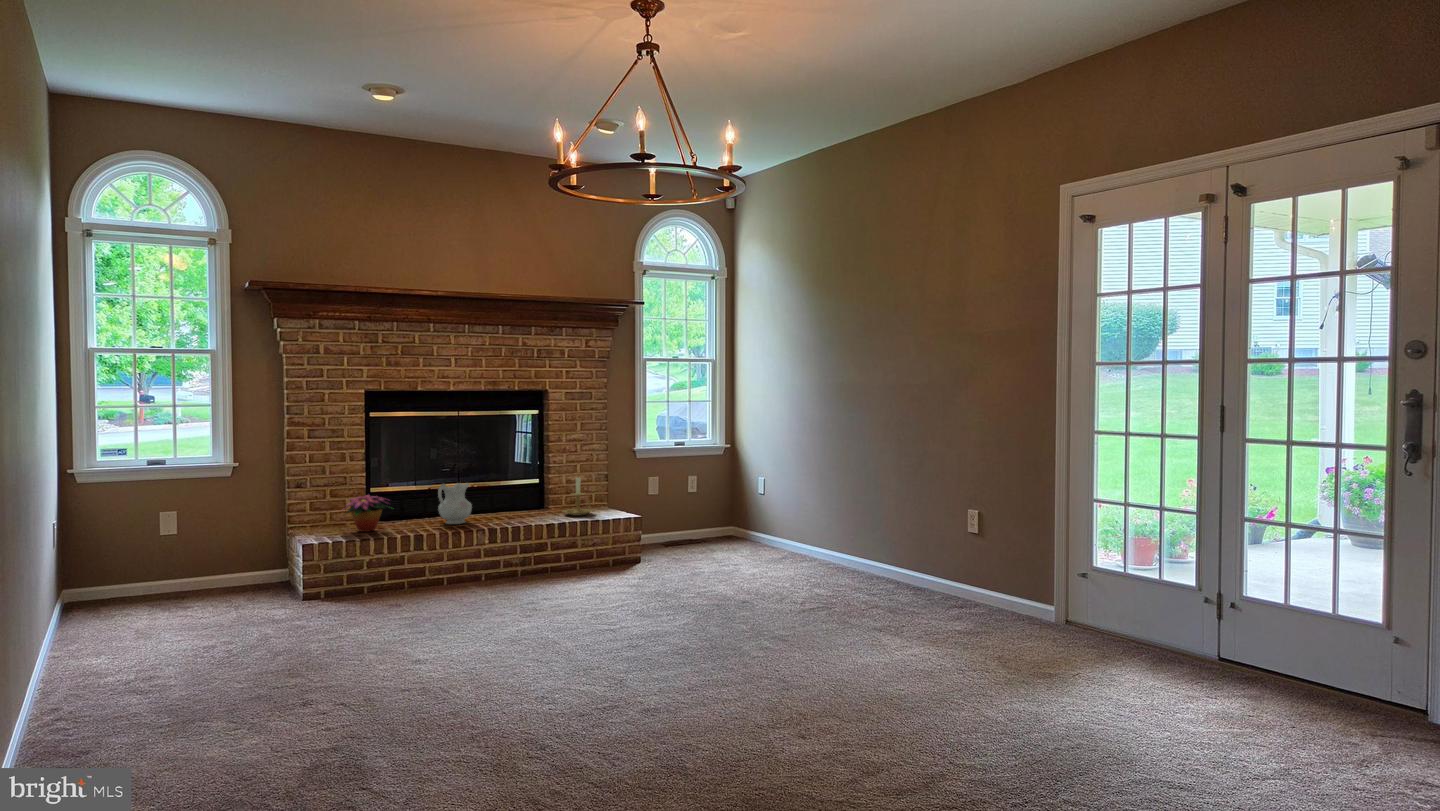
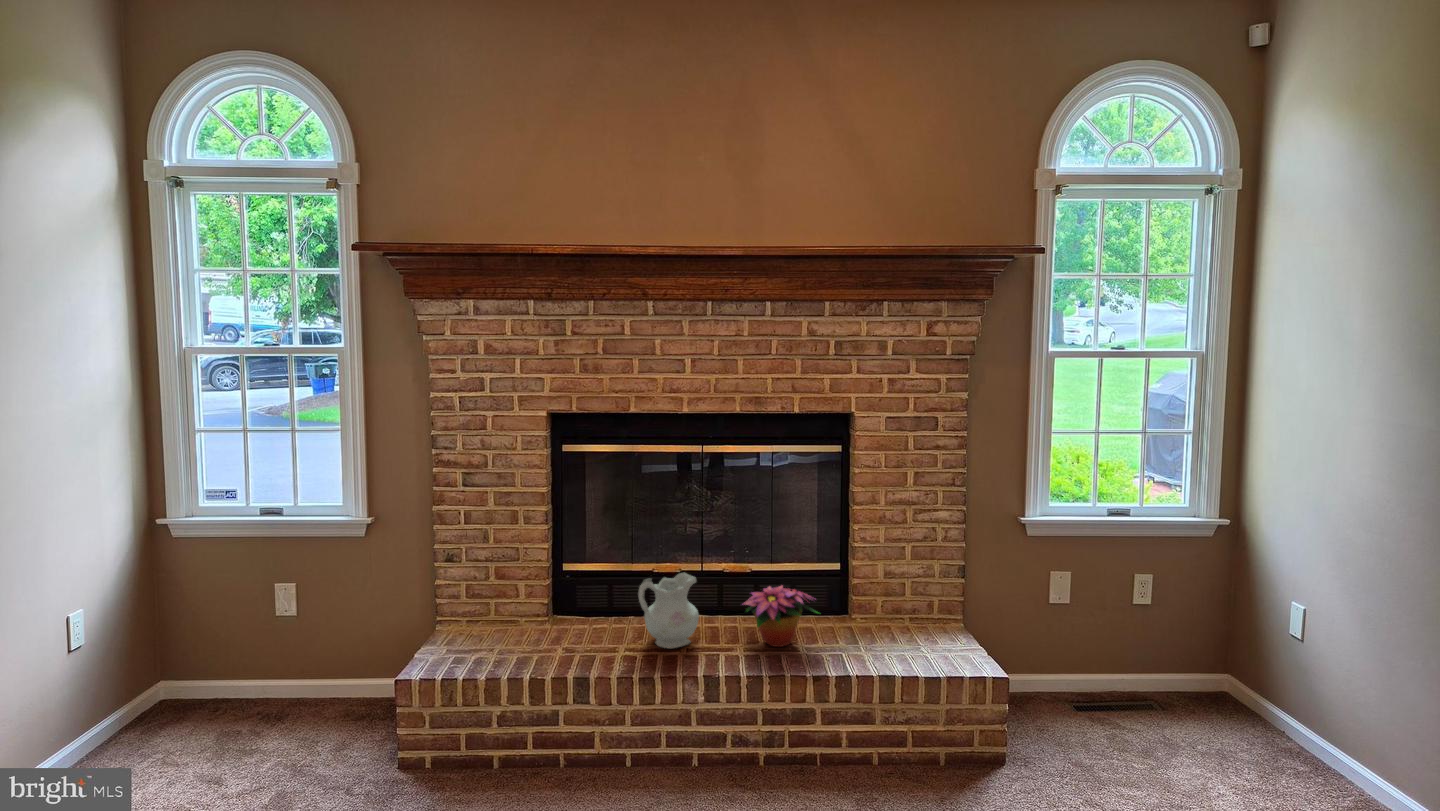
candle holder: present [563,478,593,516] -> none [863,579,921,653]
flower arrangement: present [346,495,387,532] -> present [742,586,818,647]

